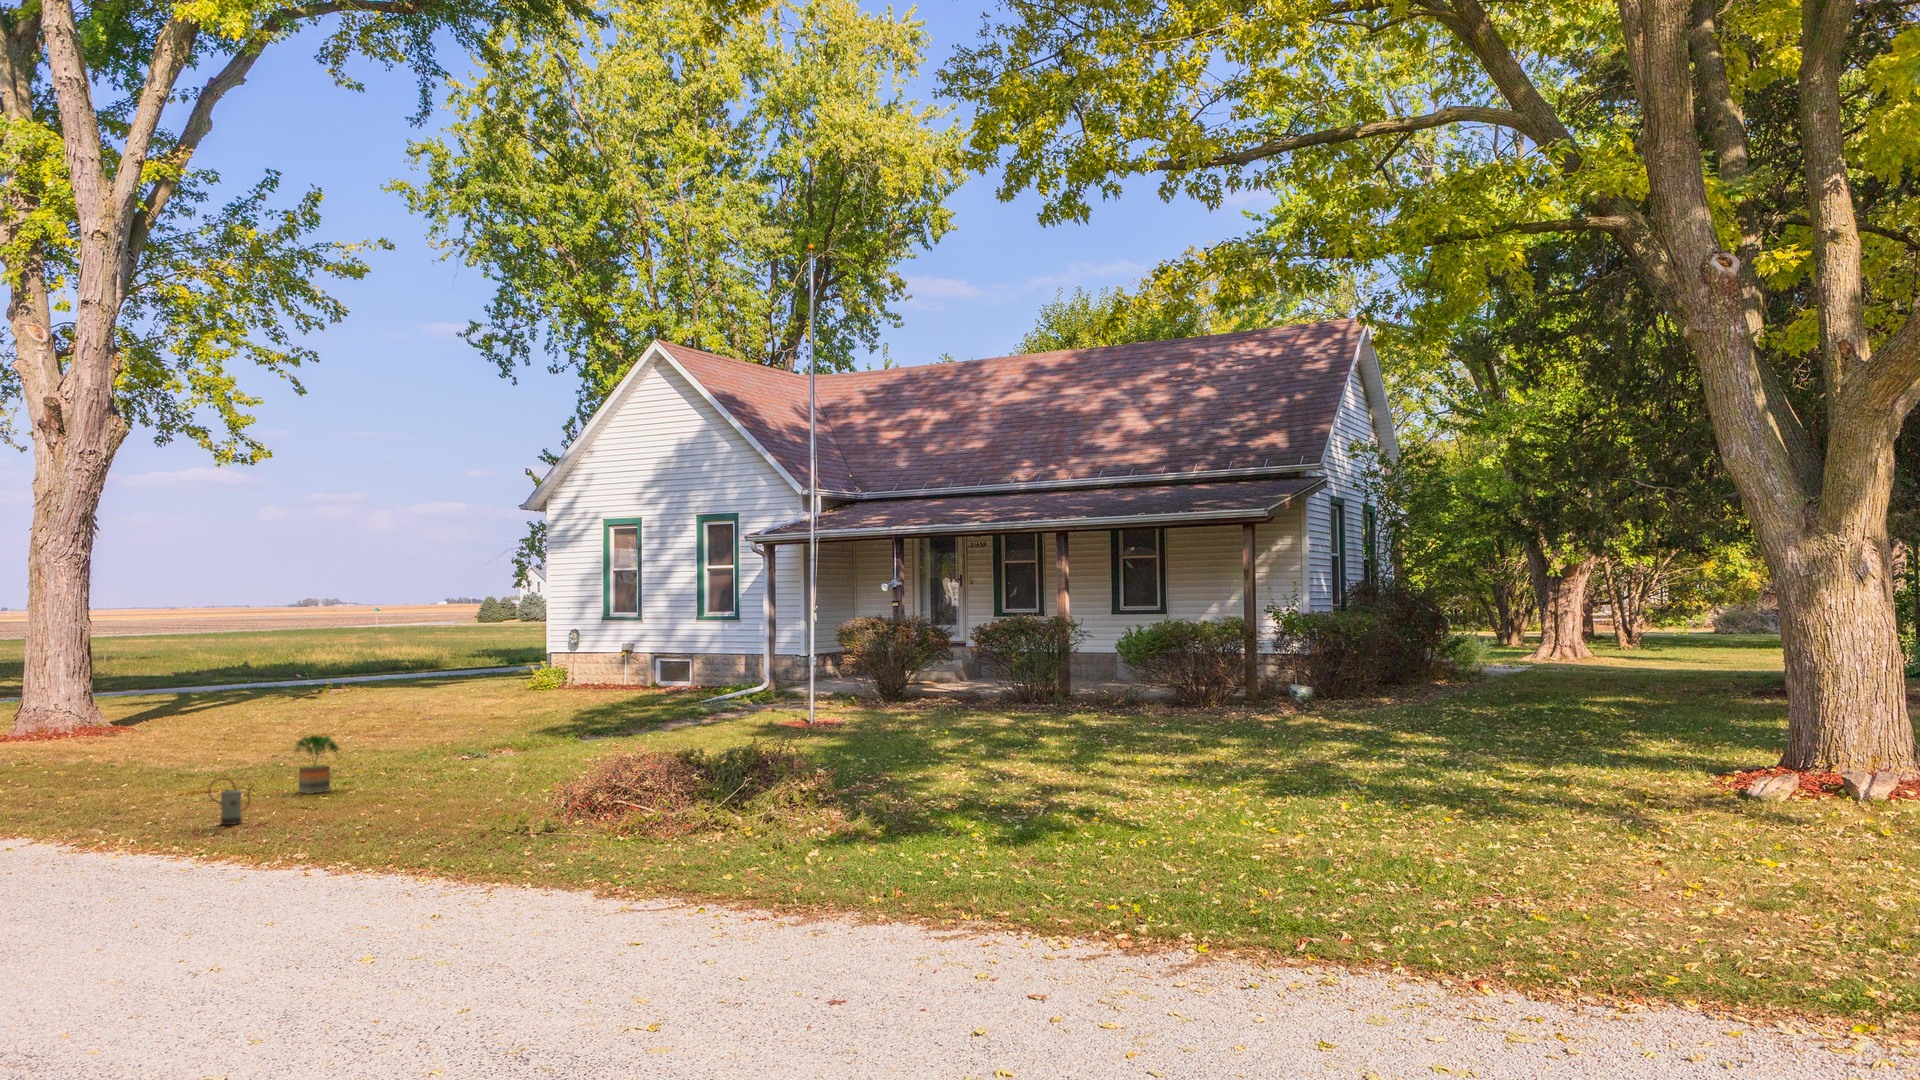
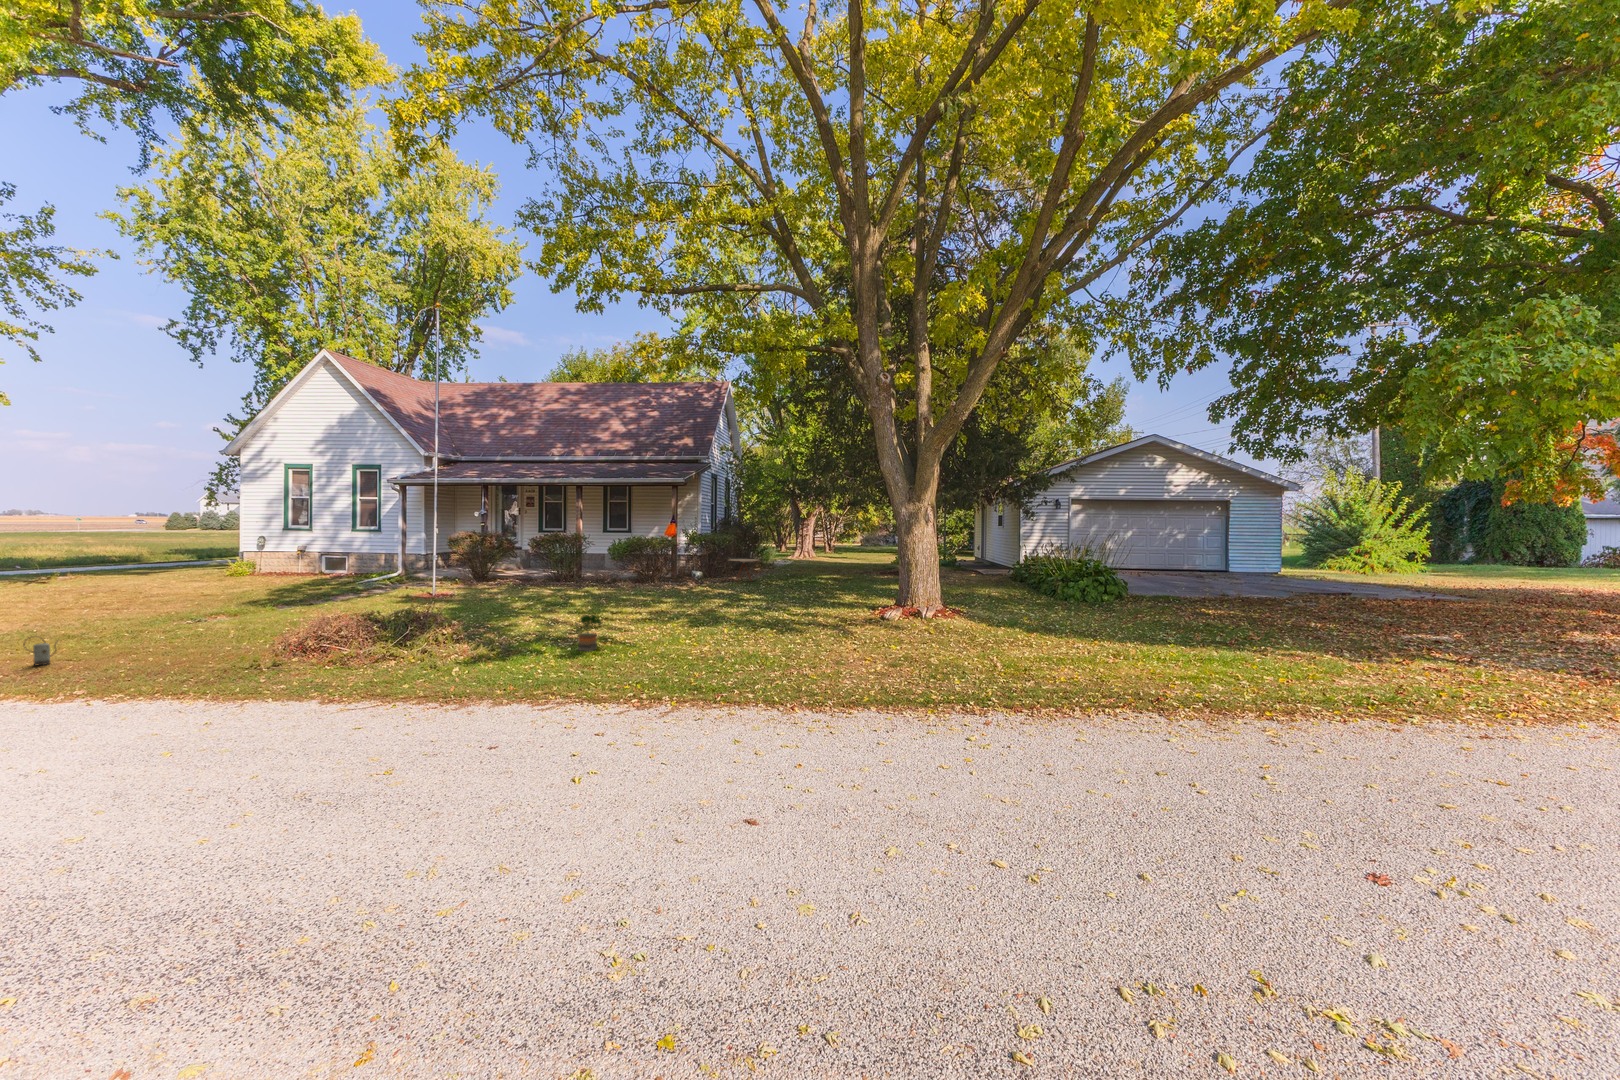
round table: none [1341,658,1409,705] -> present [730,559,758,581]
potted tree: present [295,736,339,794] -> present [575,615,602,651]

